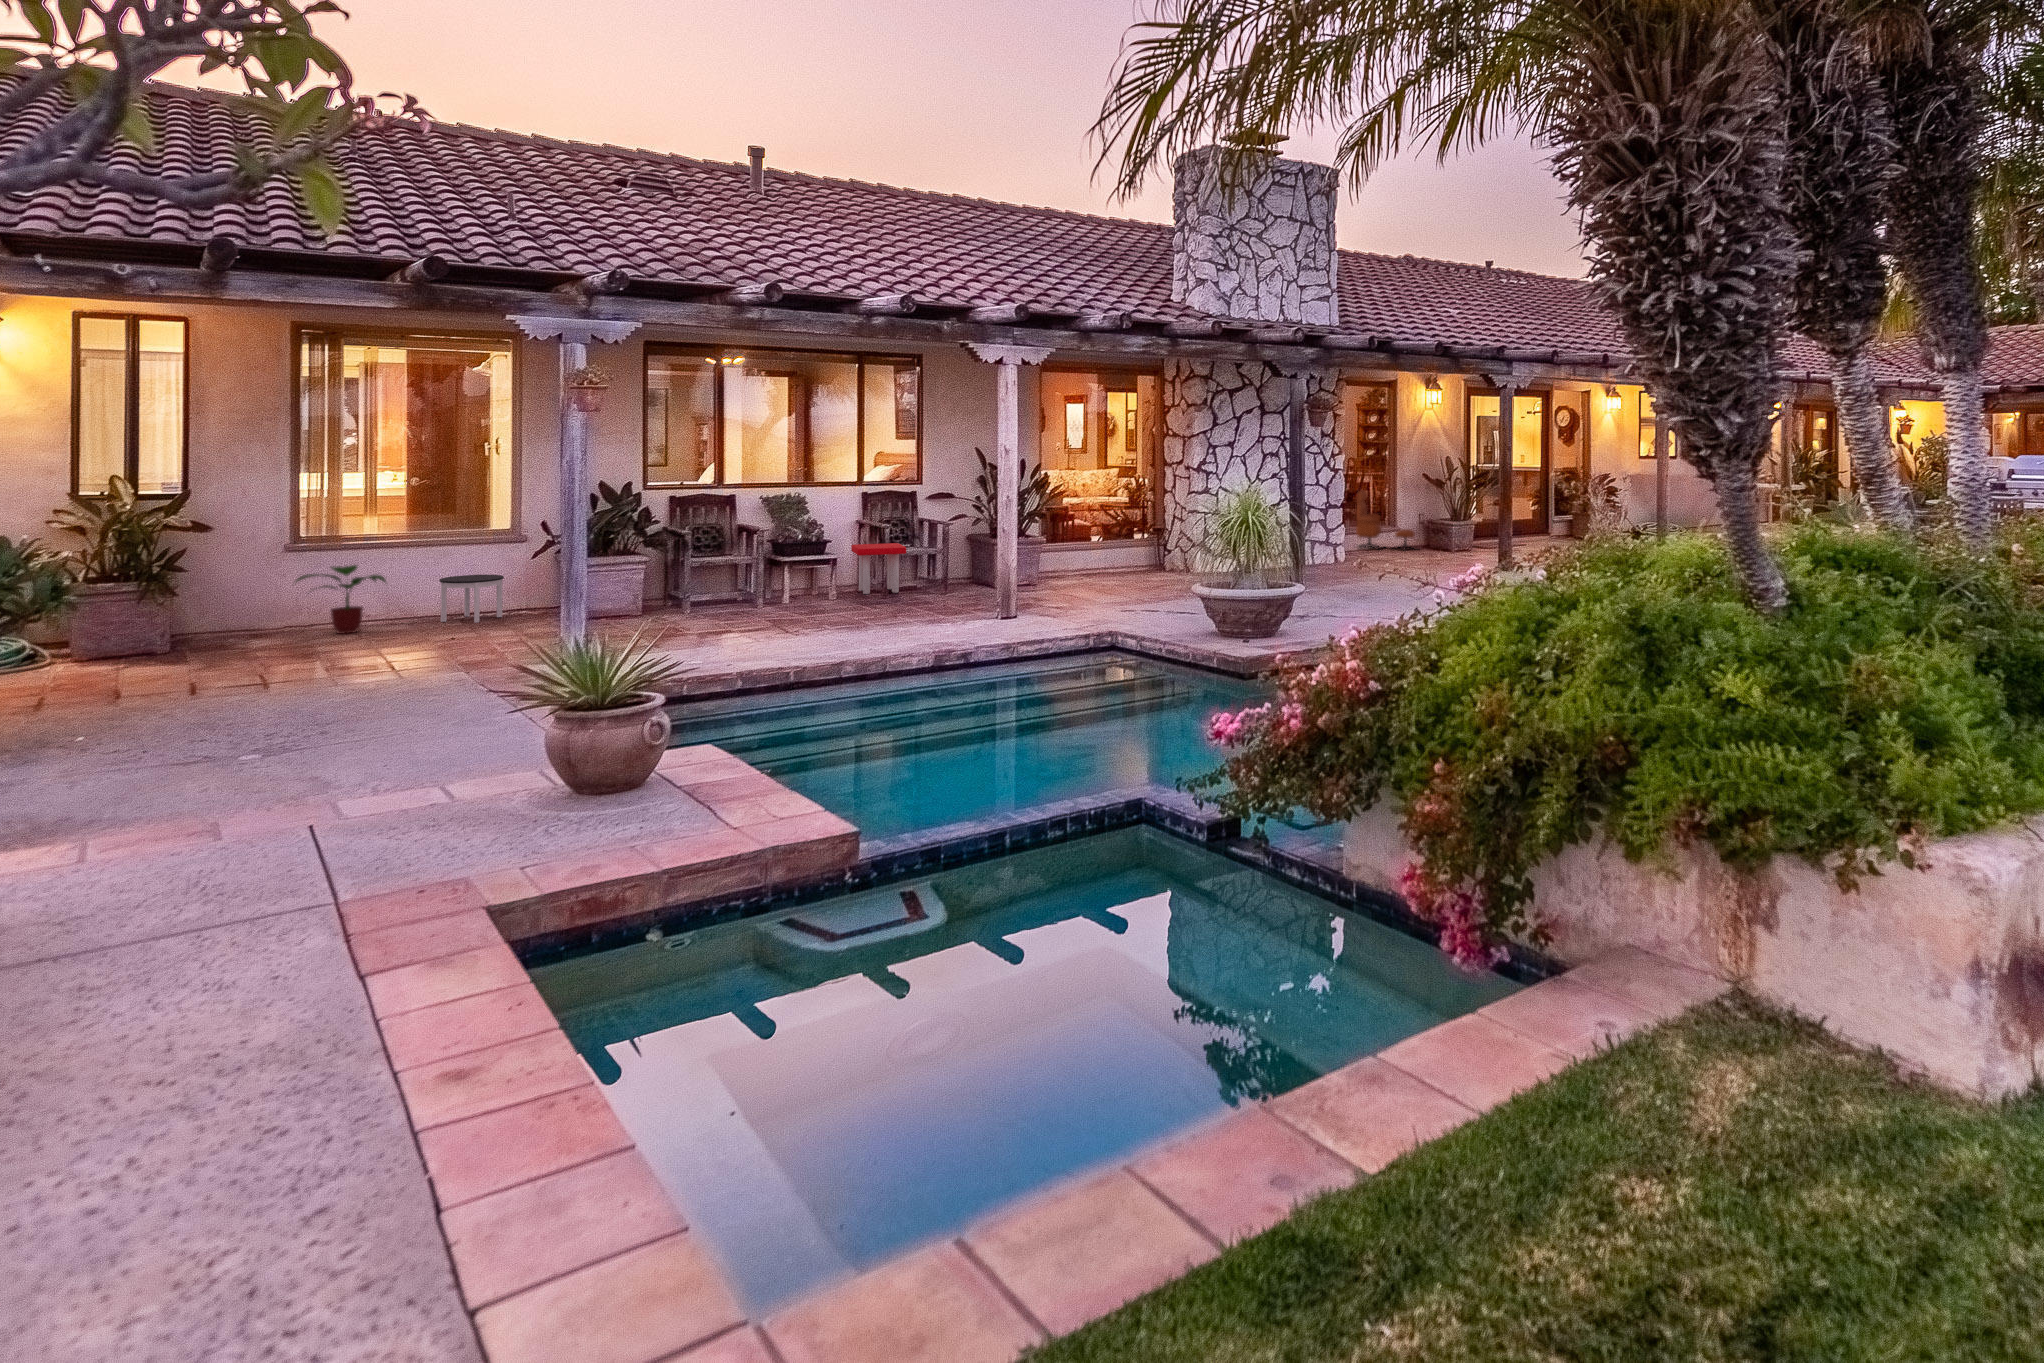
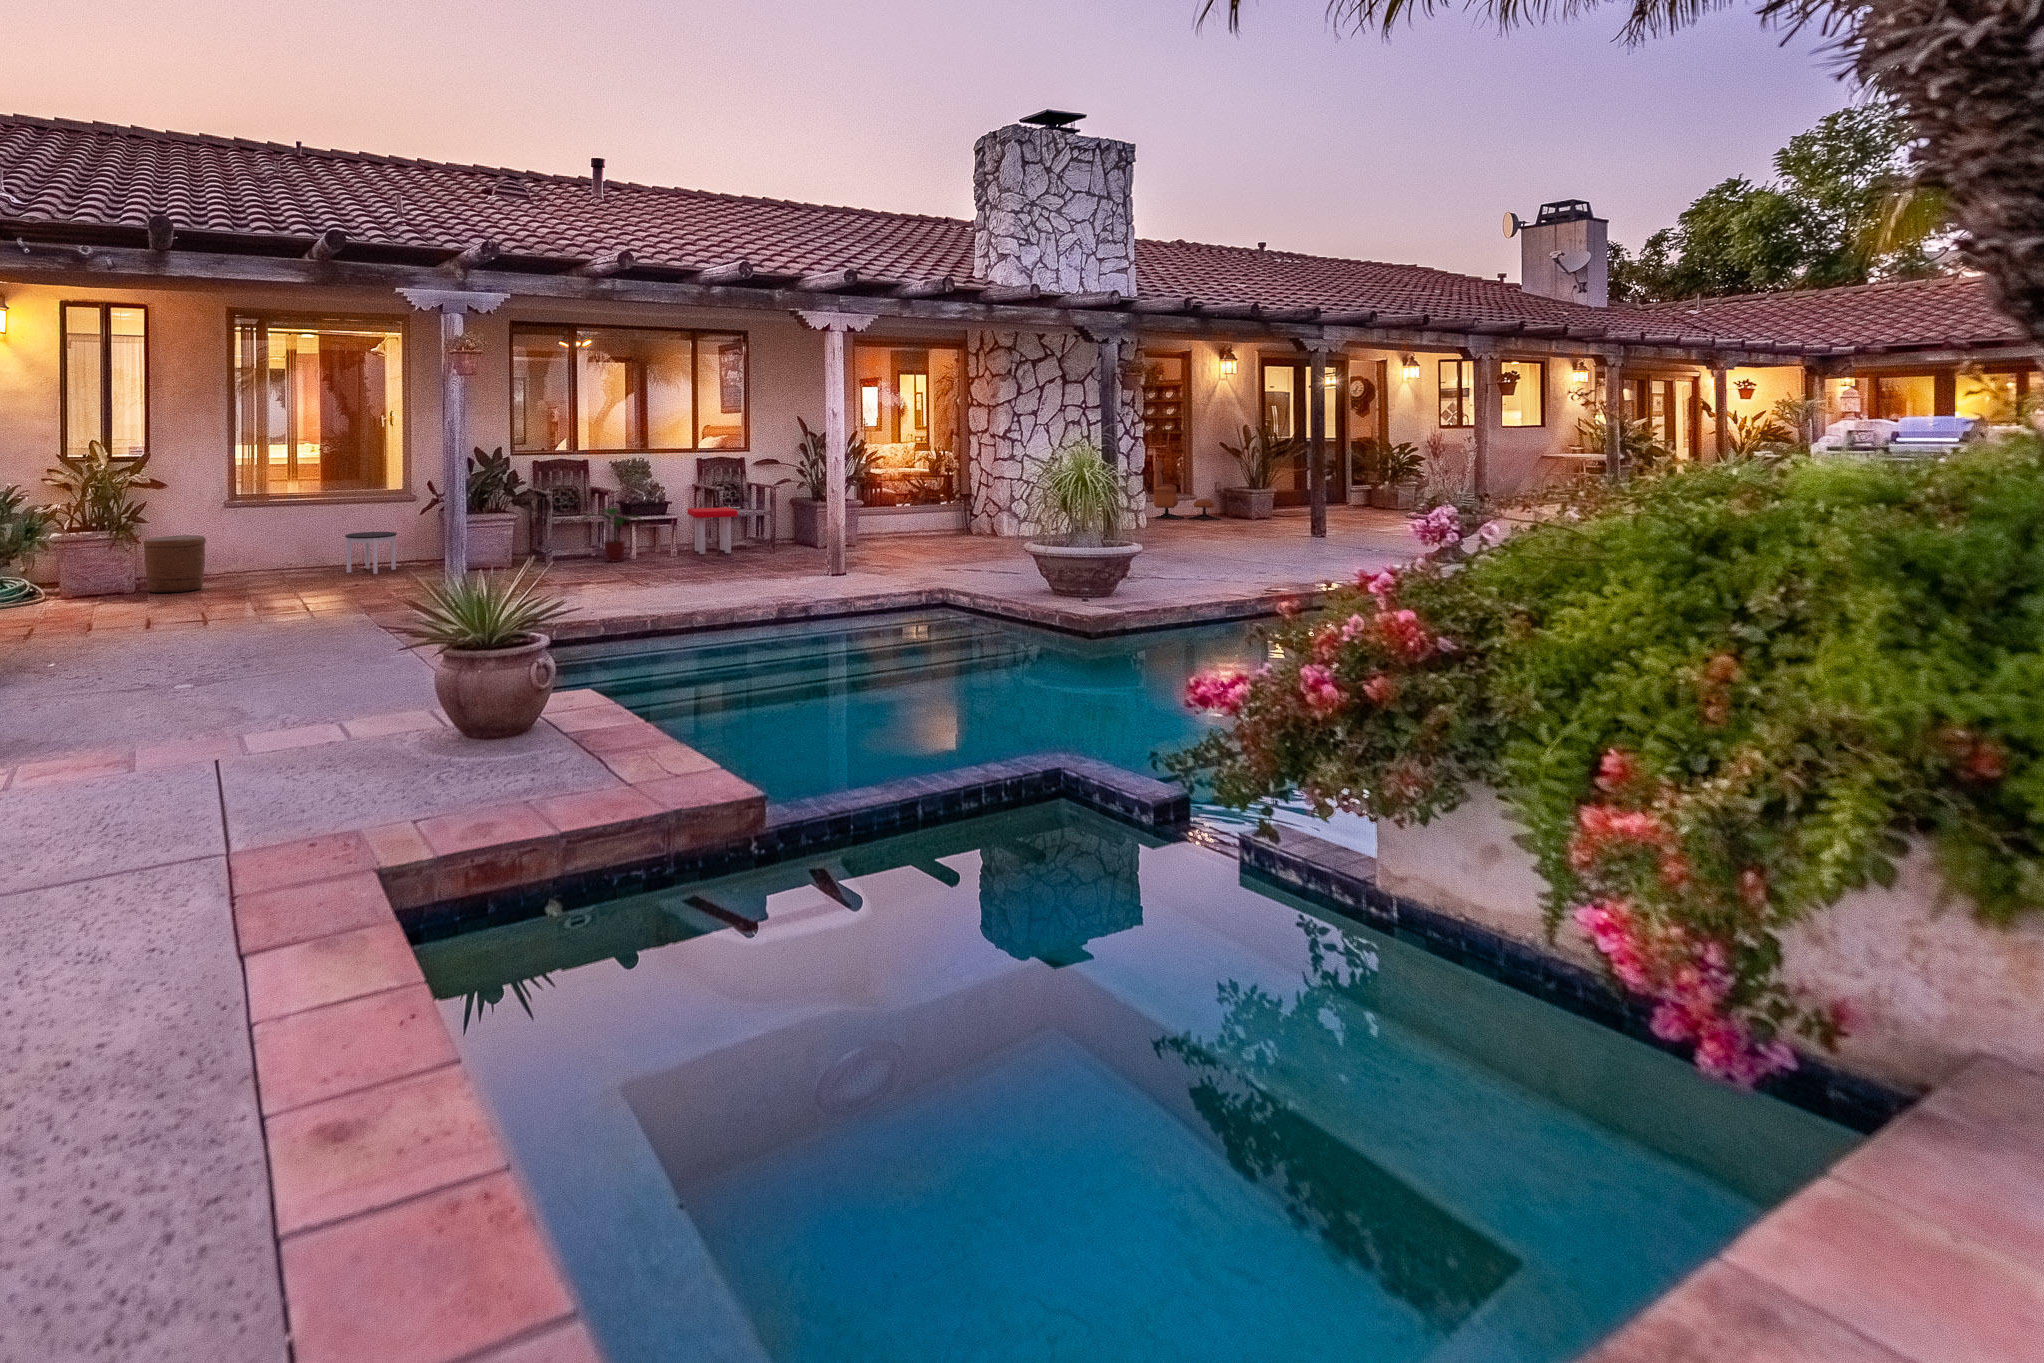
potted plant: present [296,565,386,634] -> present [584,508,641,562]
woven basket: none [180,583,262,651] -> present [143,535,206,593]

